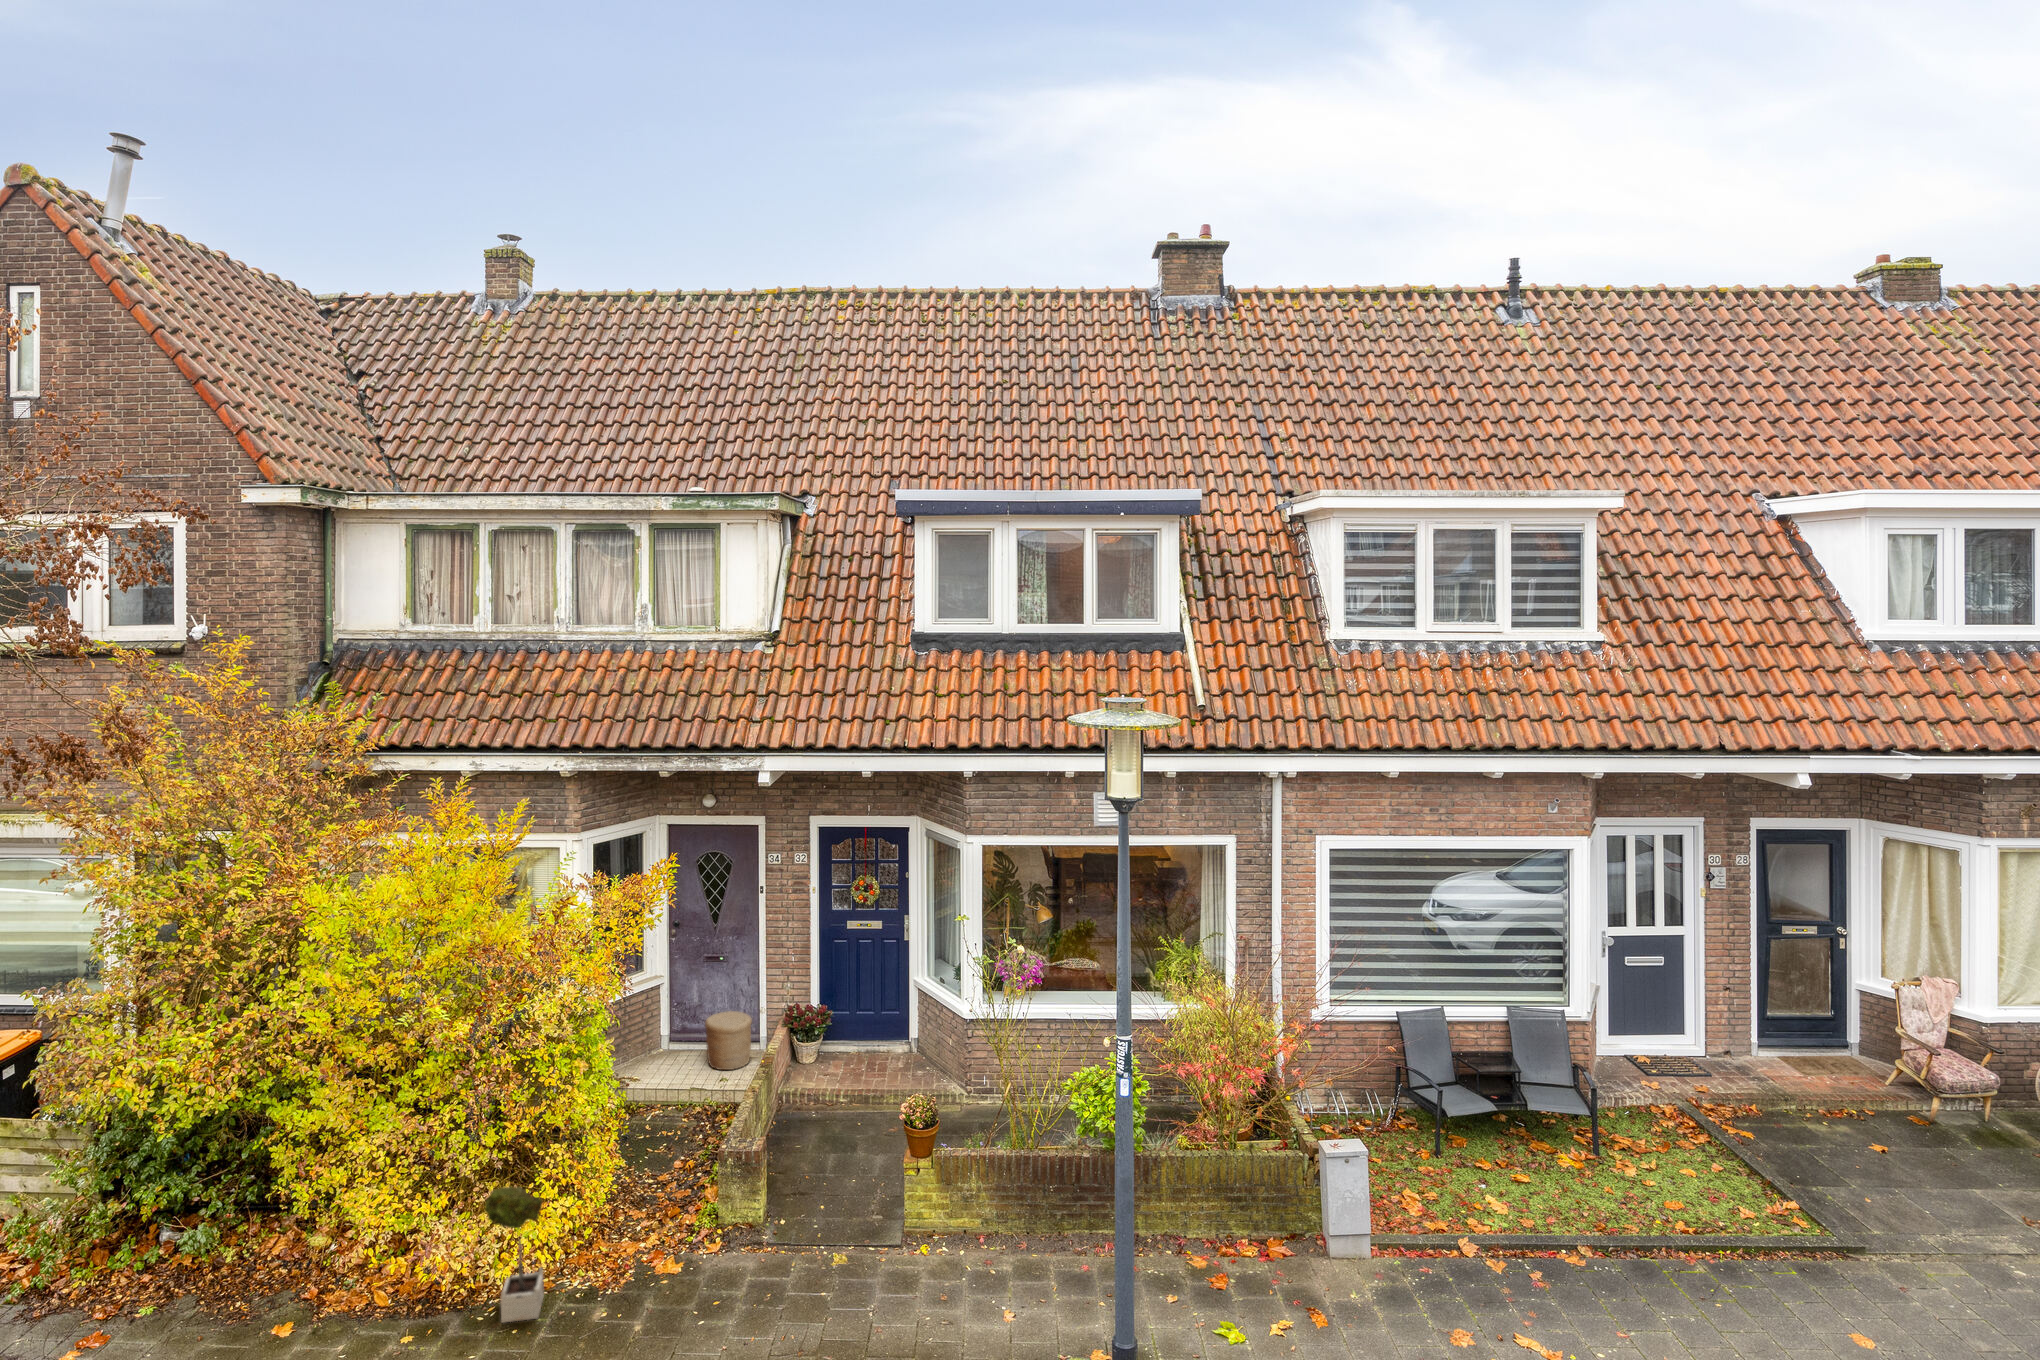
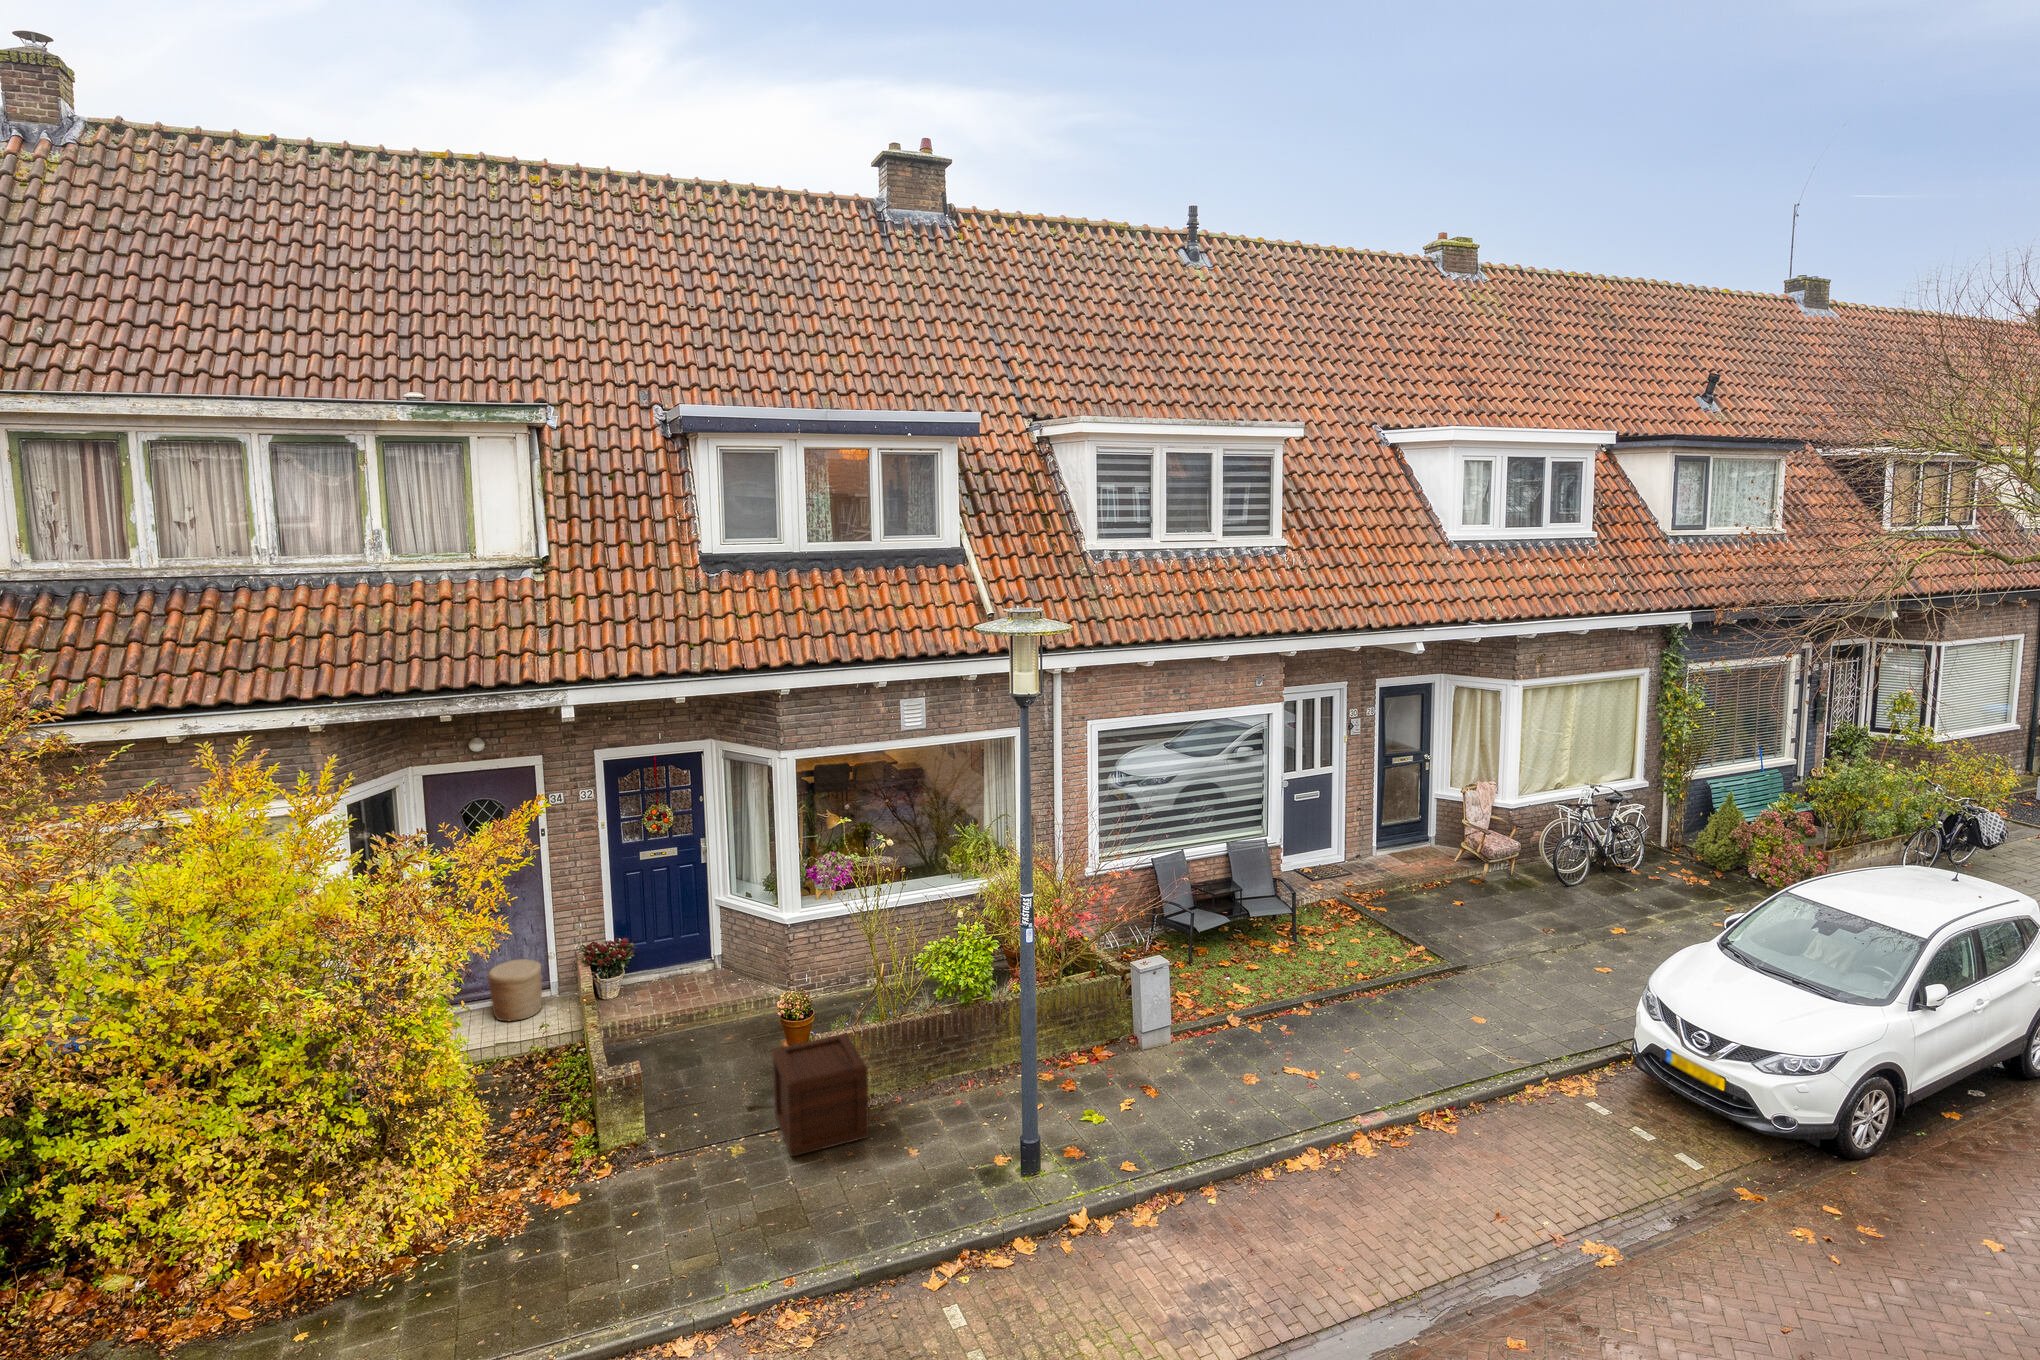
wooden crate: none [903,1148,989,1272] -> present [772,1034,869,1156]
potted tree: present [484,1187,544,1322] -> none [350,1171,425,1310]

